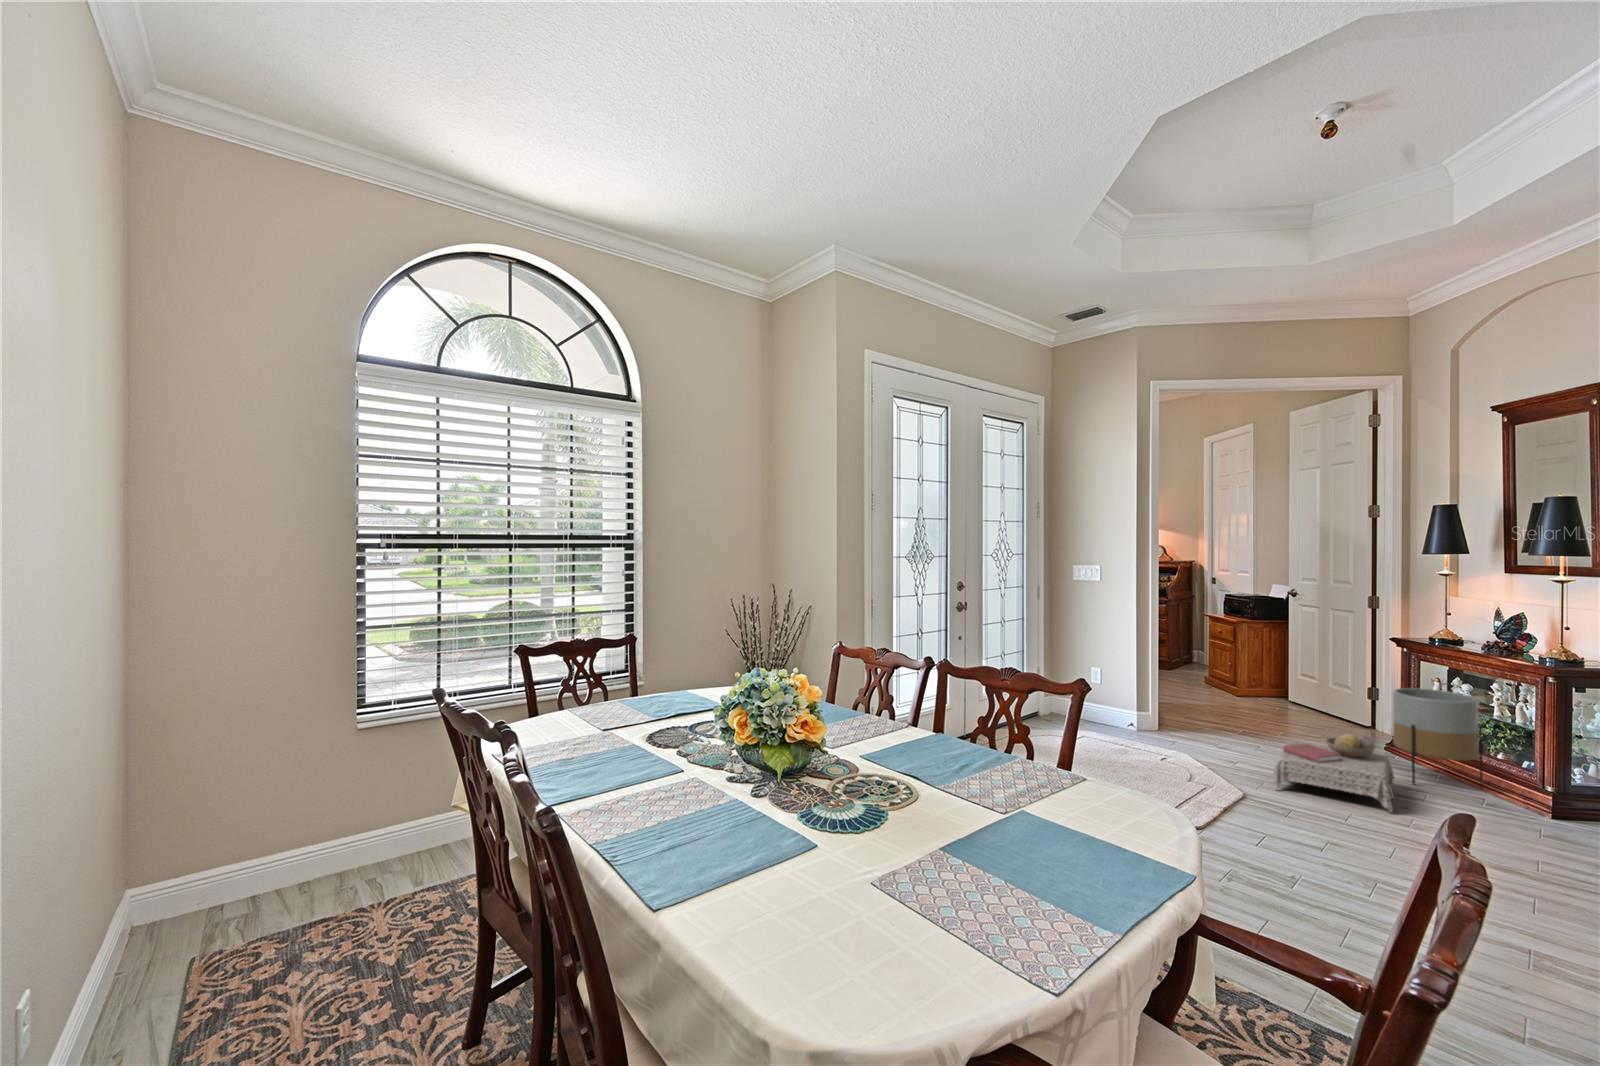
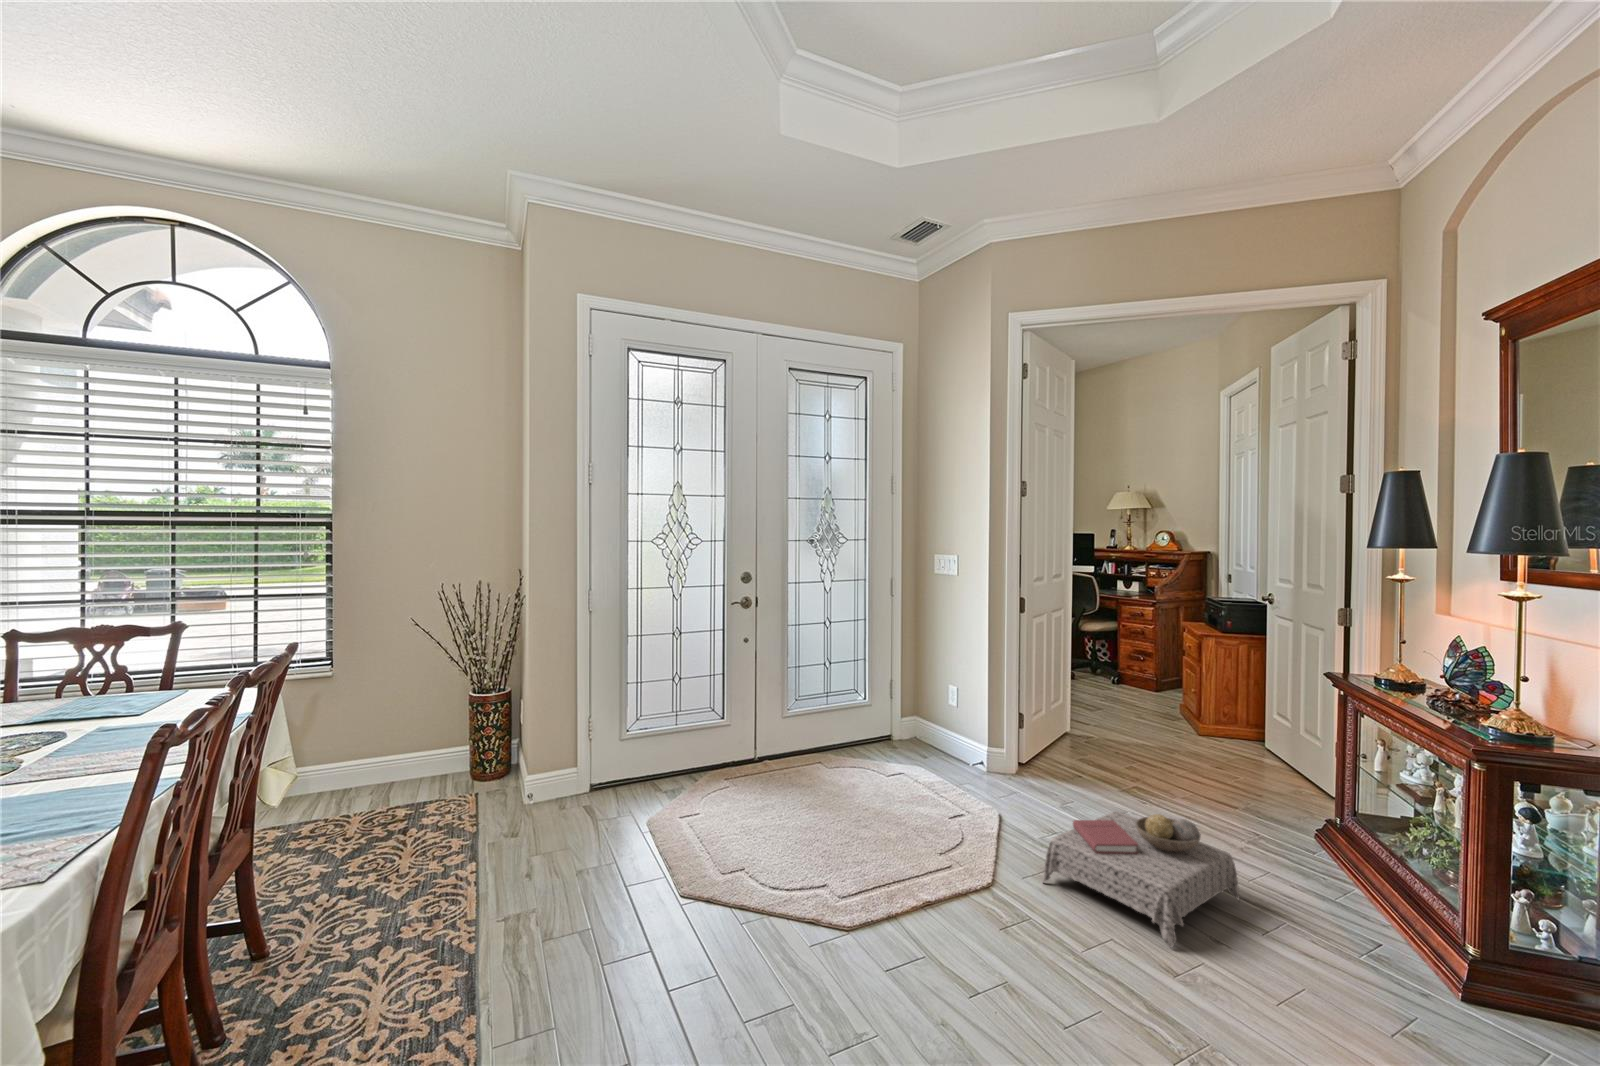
planter: present [1393,688,1483,788] -> none [1273,752,1400,926]

